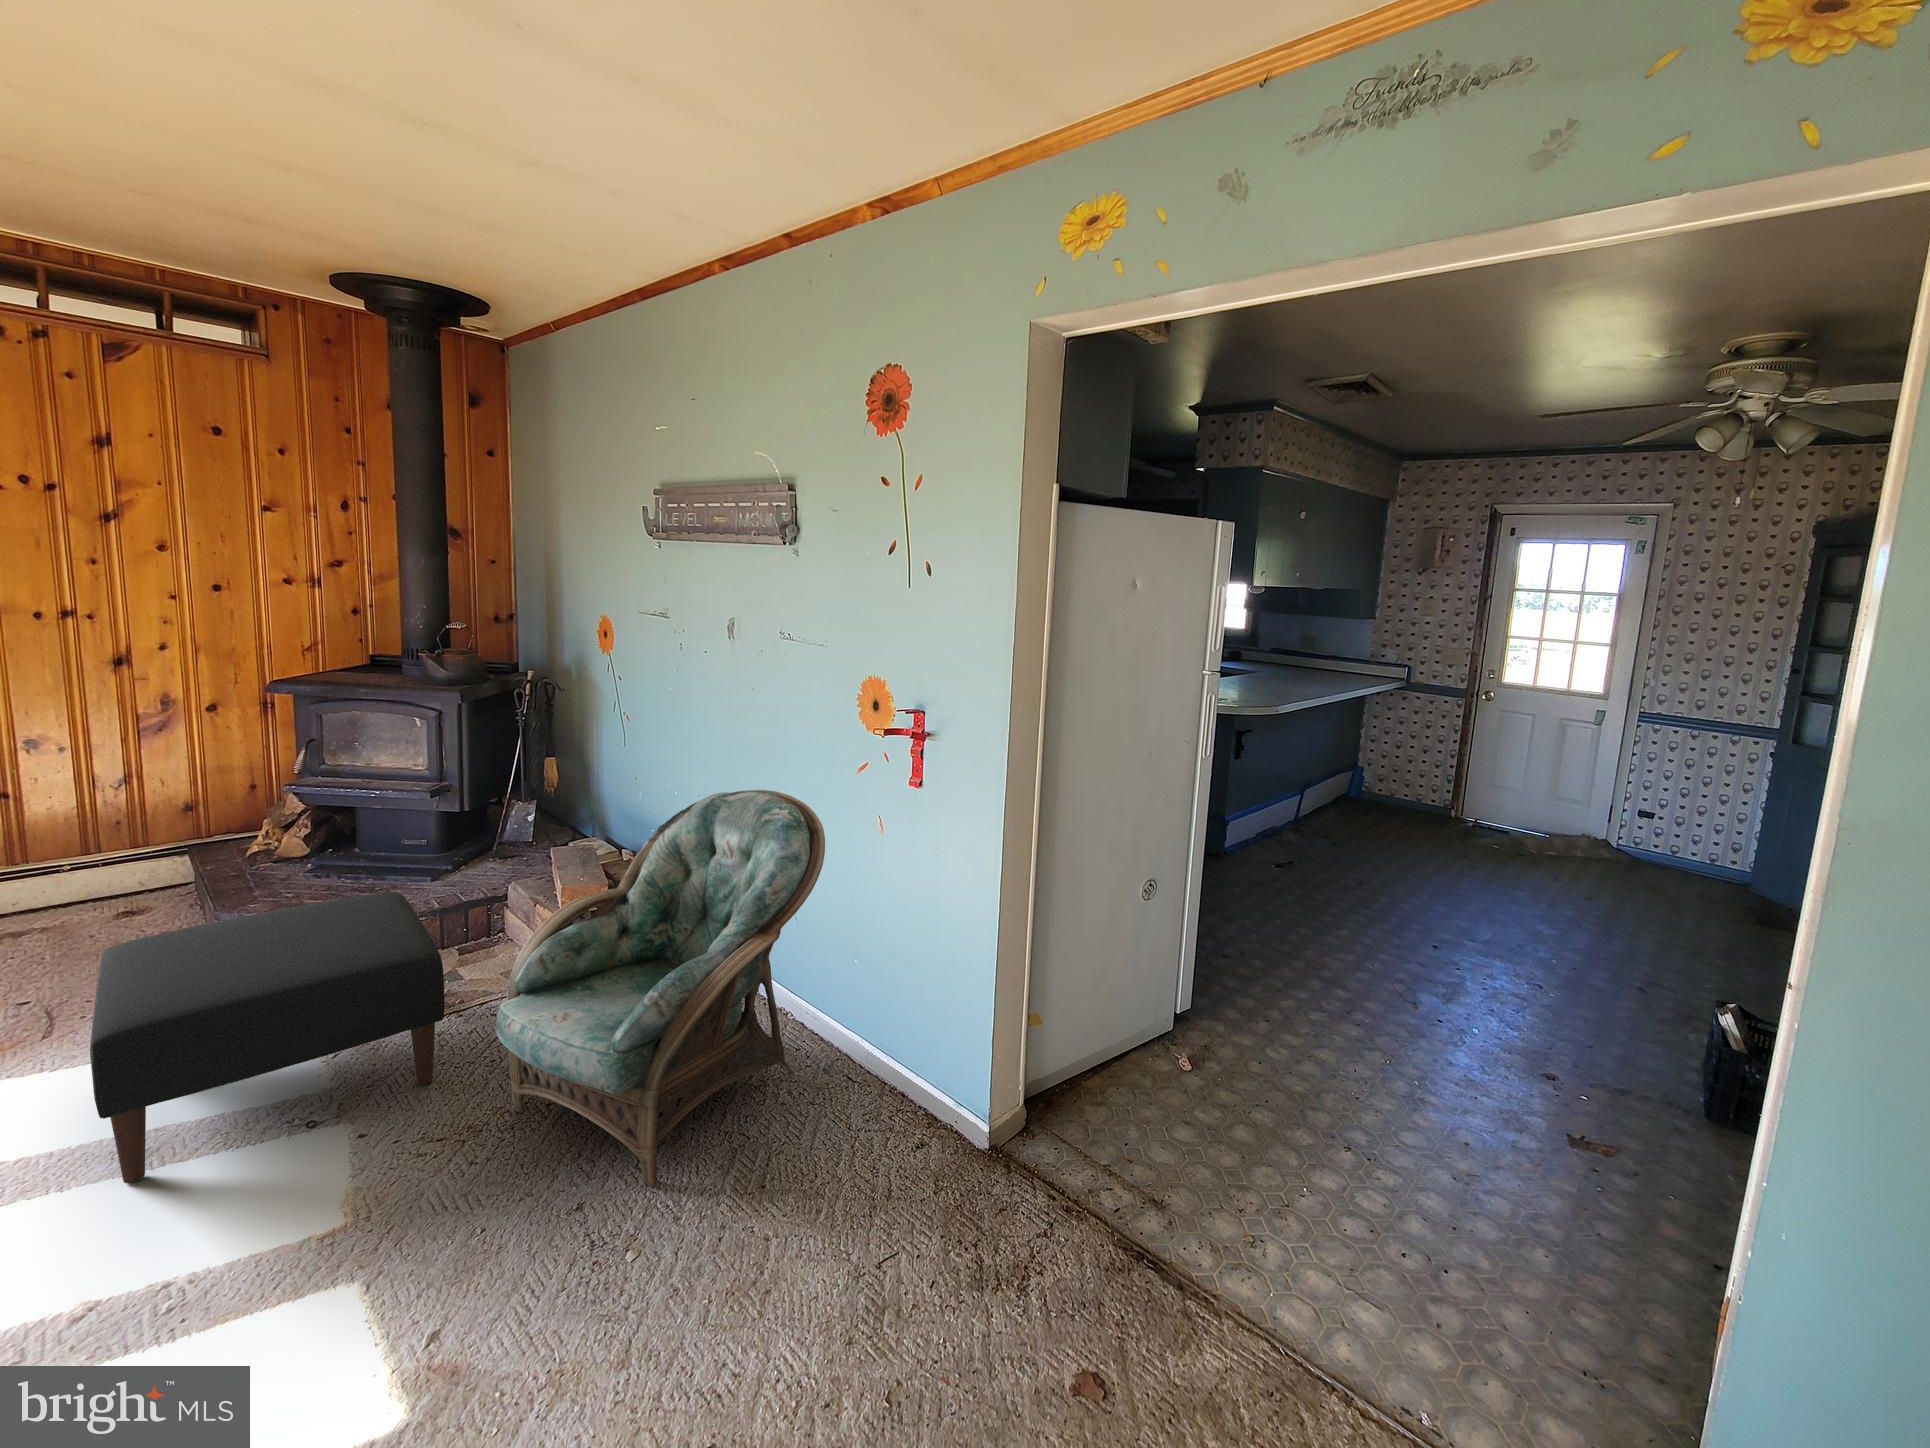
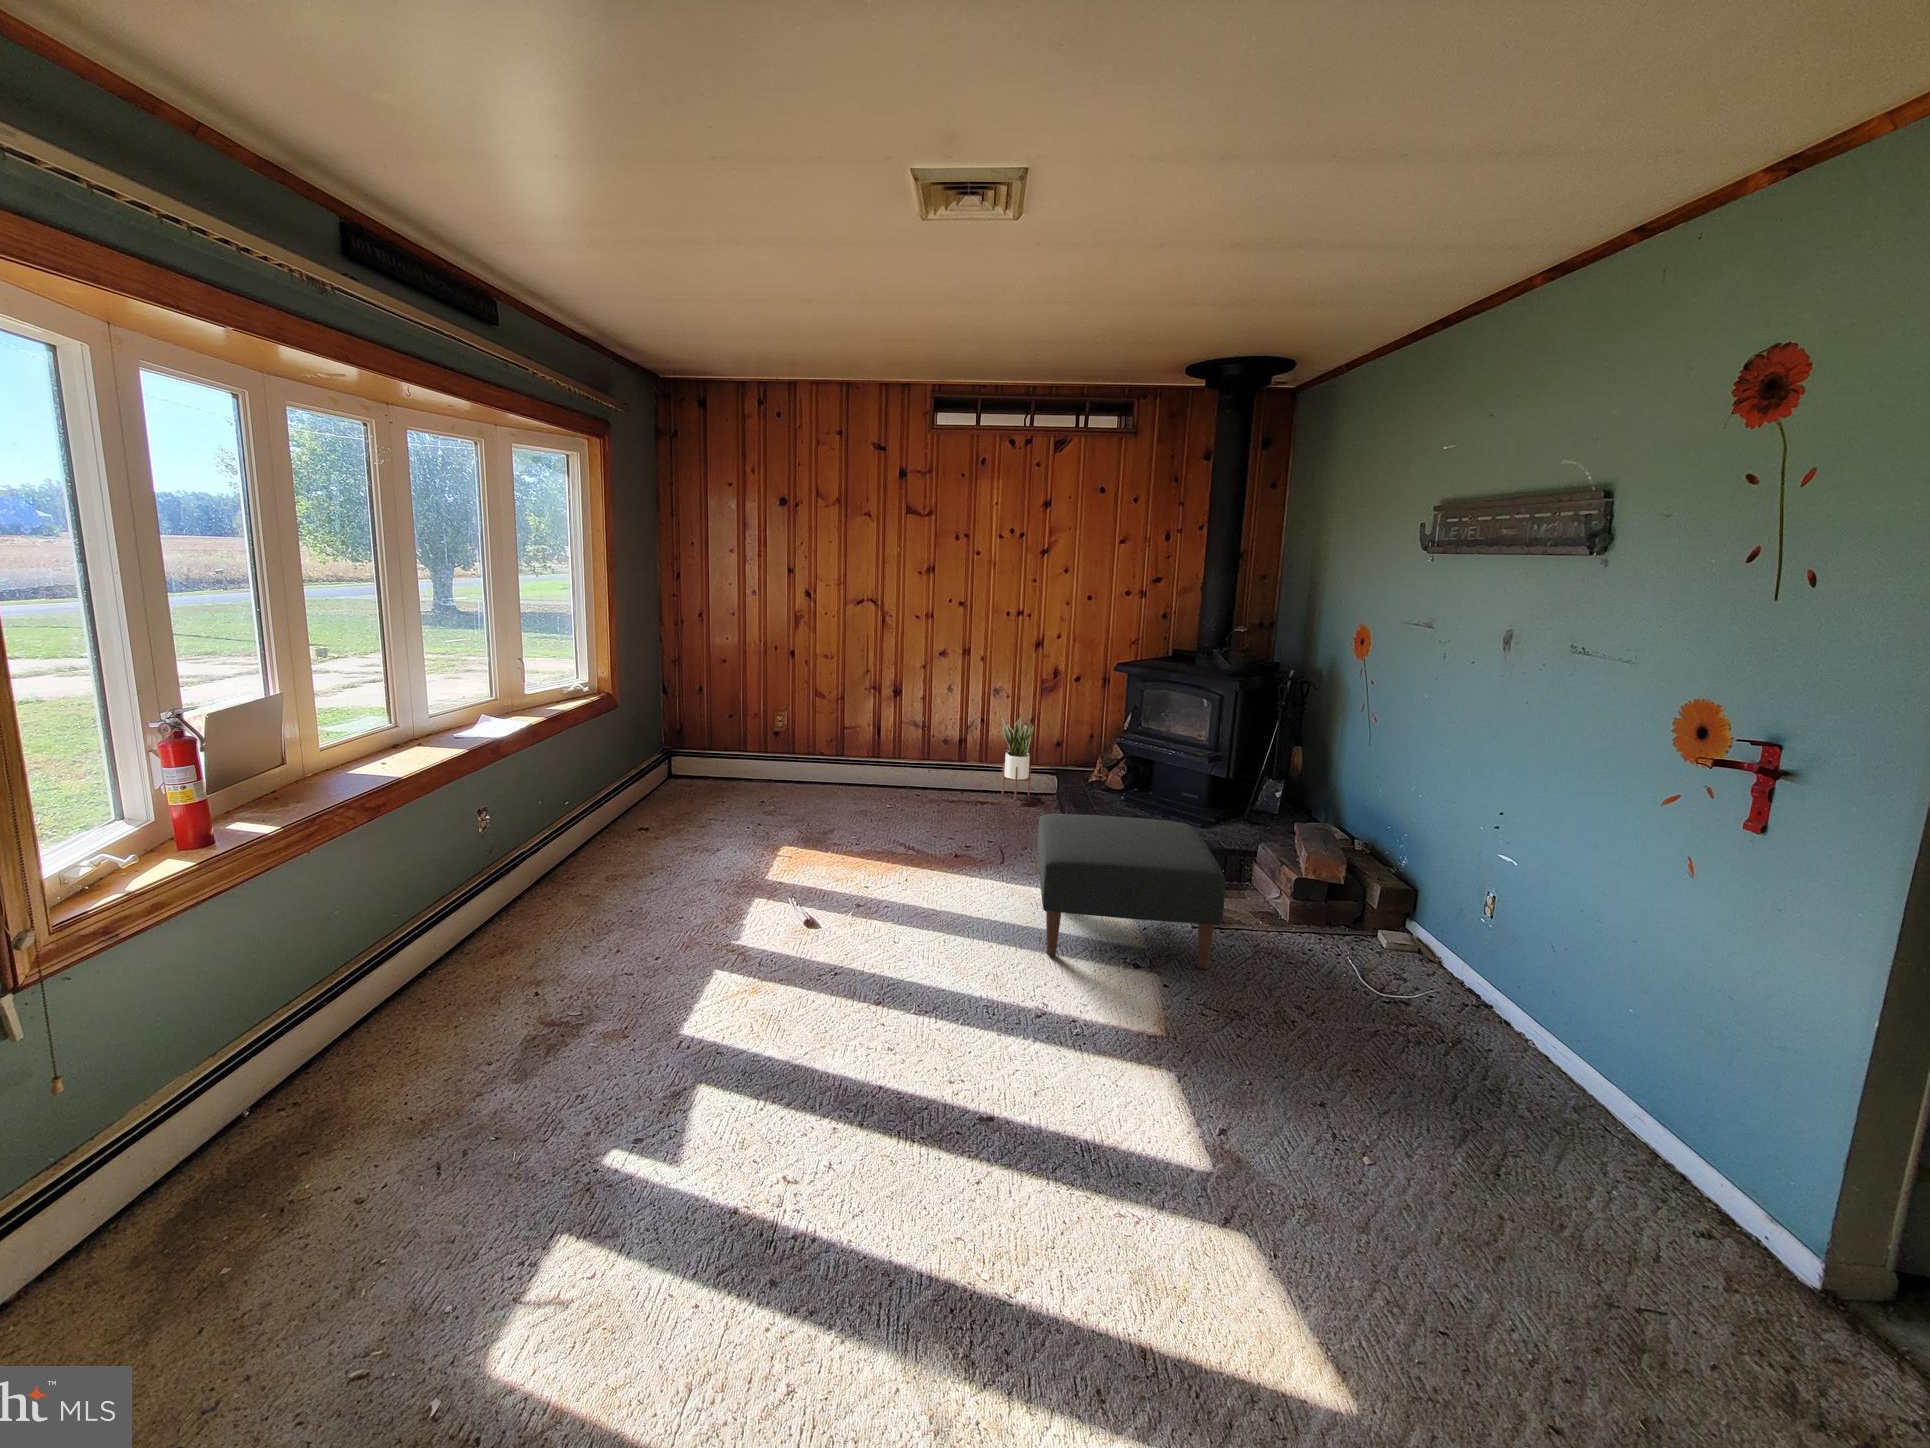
potted plant: none [39,780,129,913] -> present [1002,717,1034,799]
armchair: present [496,790,825,1187] -> none [1265,799,1608,1123]

